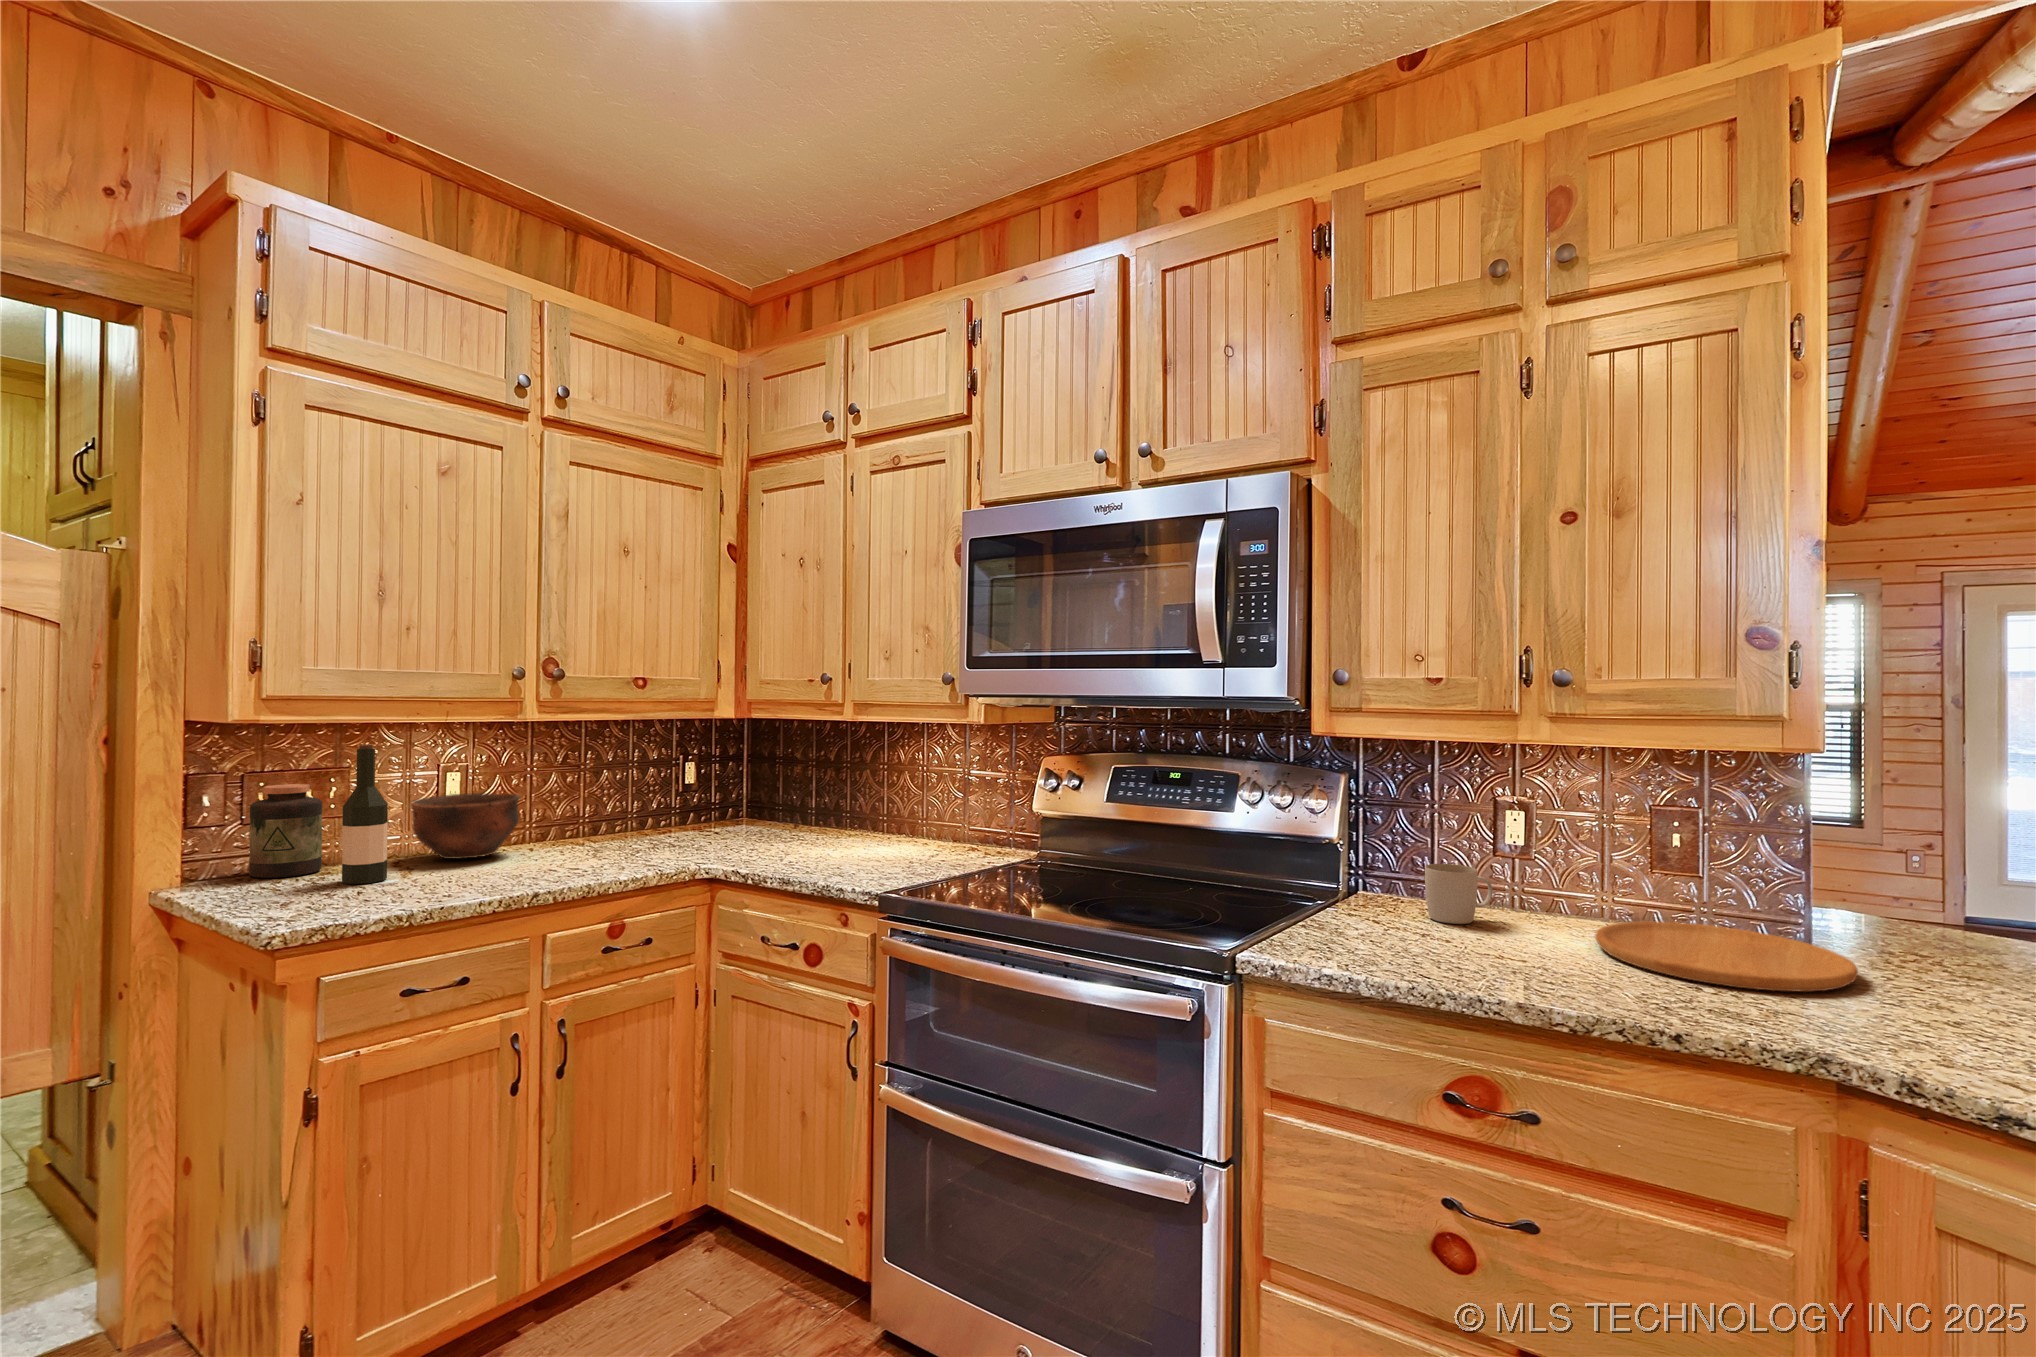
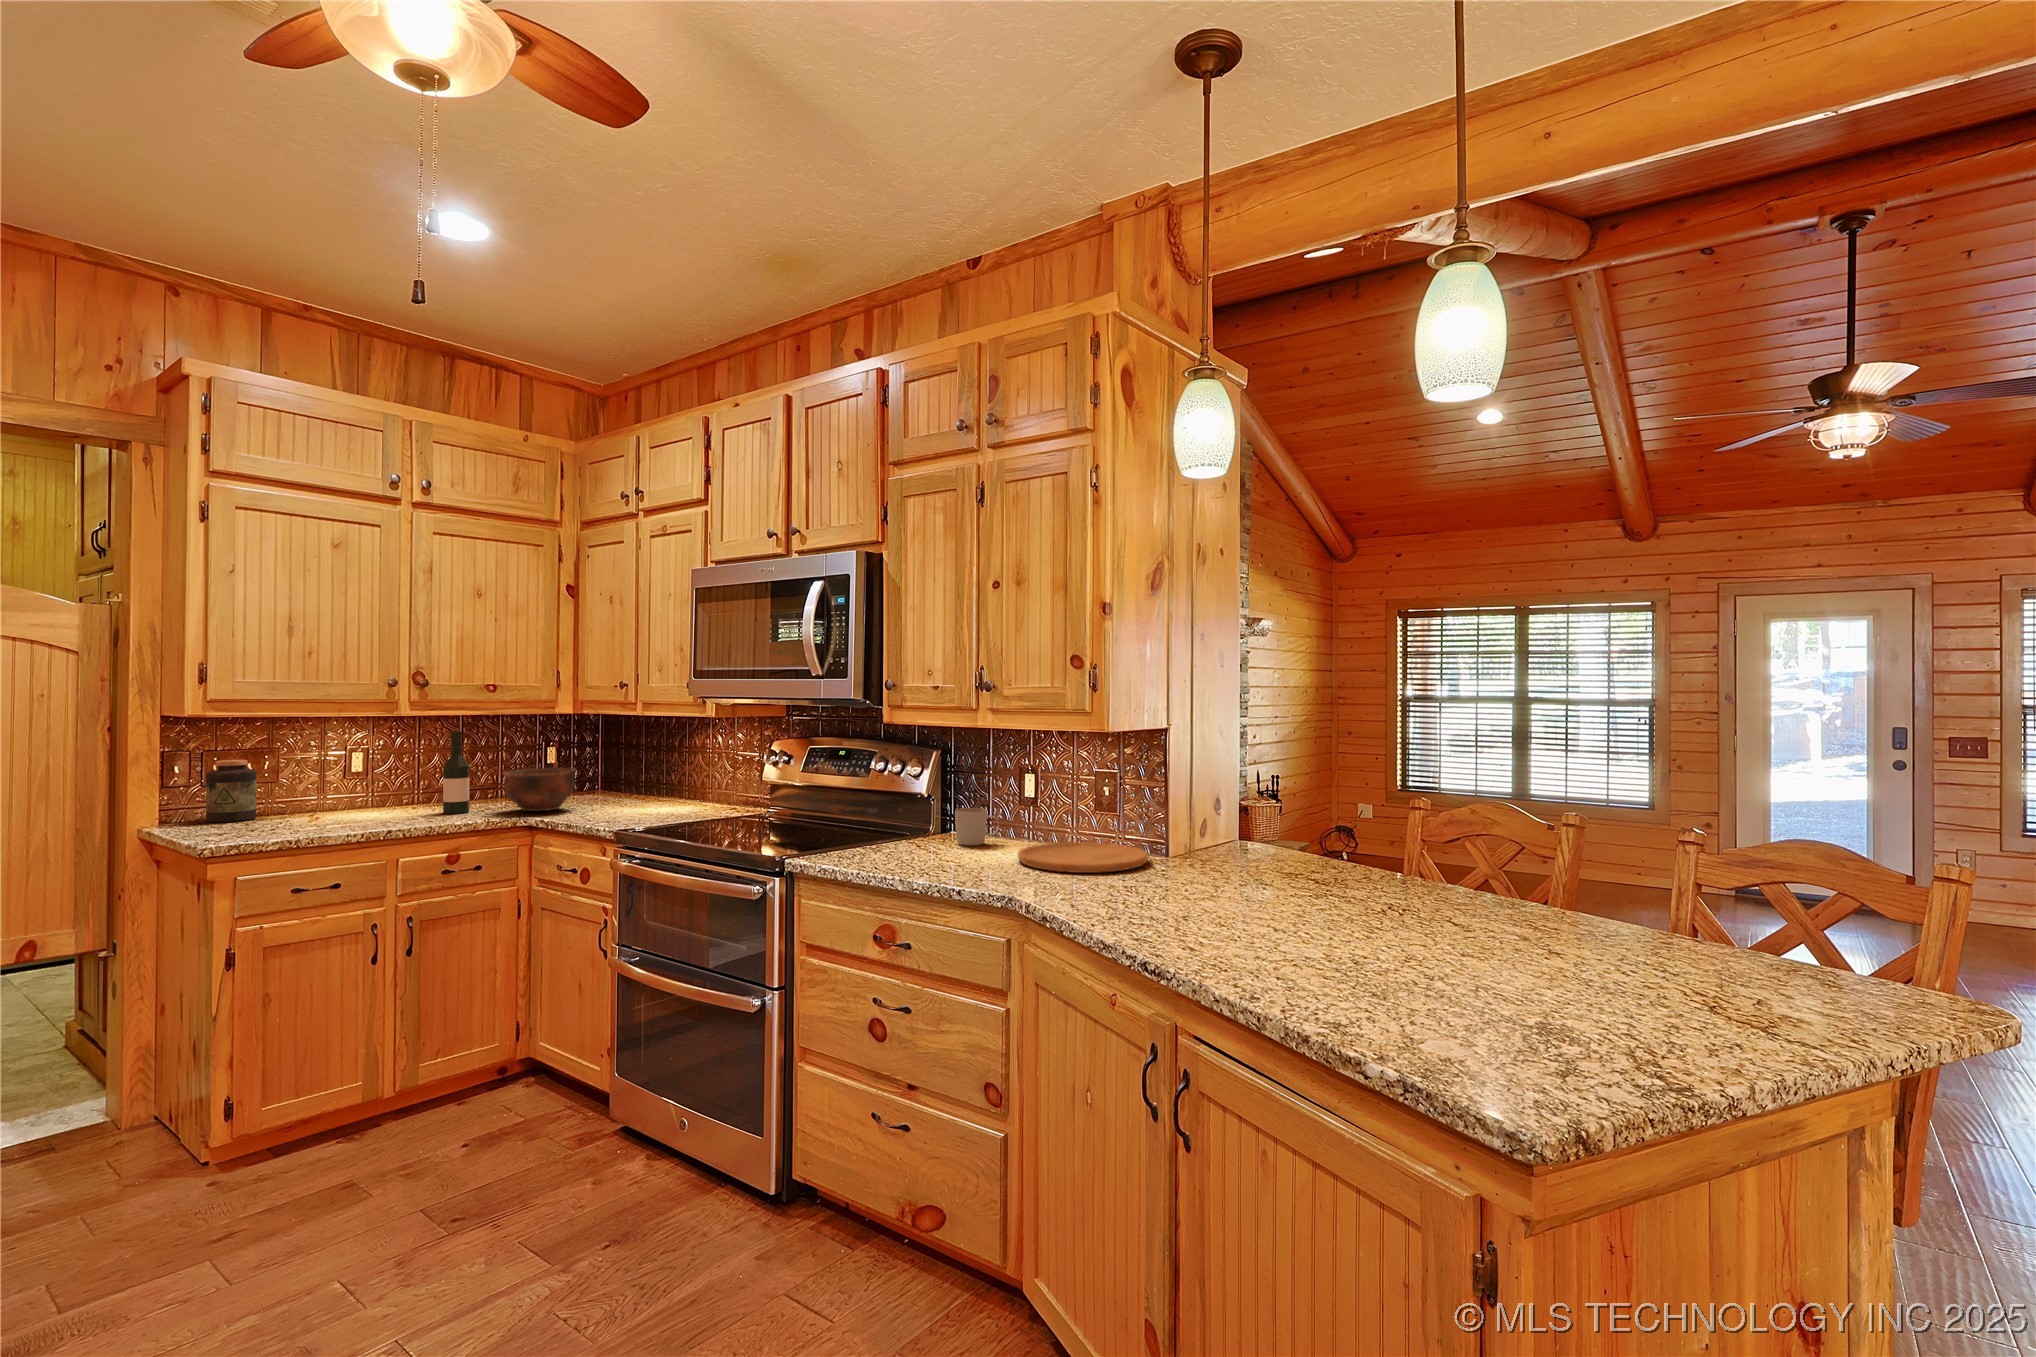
wine bottle: present [342,745,388,884] -> present [443,729,469,814]
bowl: present [411,793,520,859] -> present [503,768,576,811]

